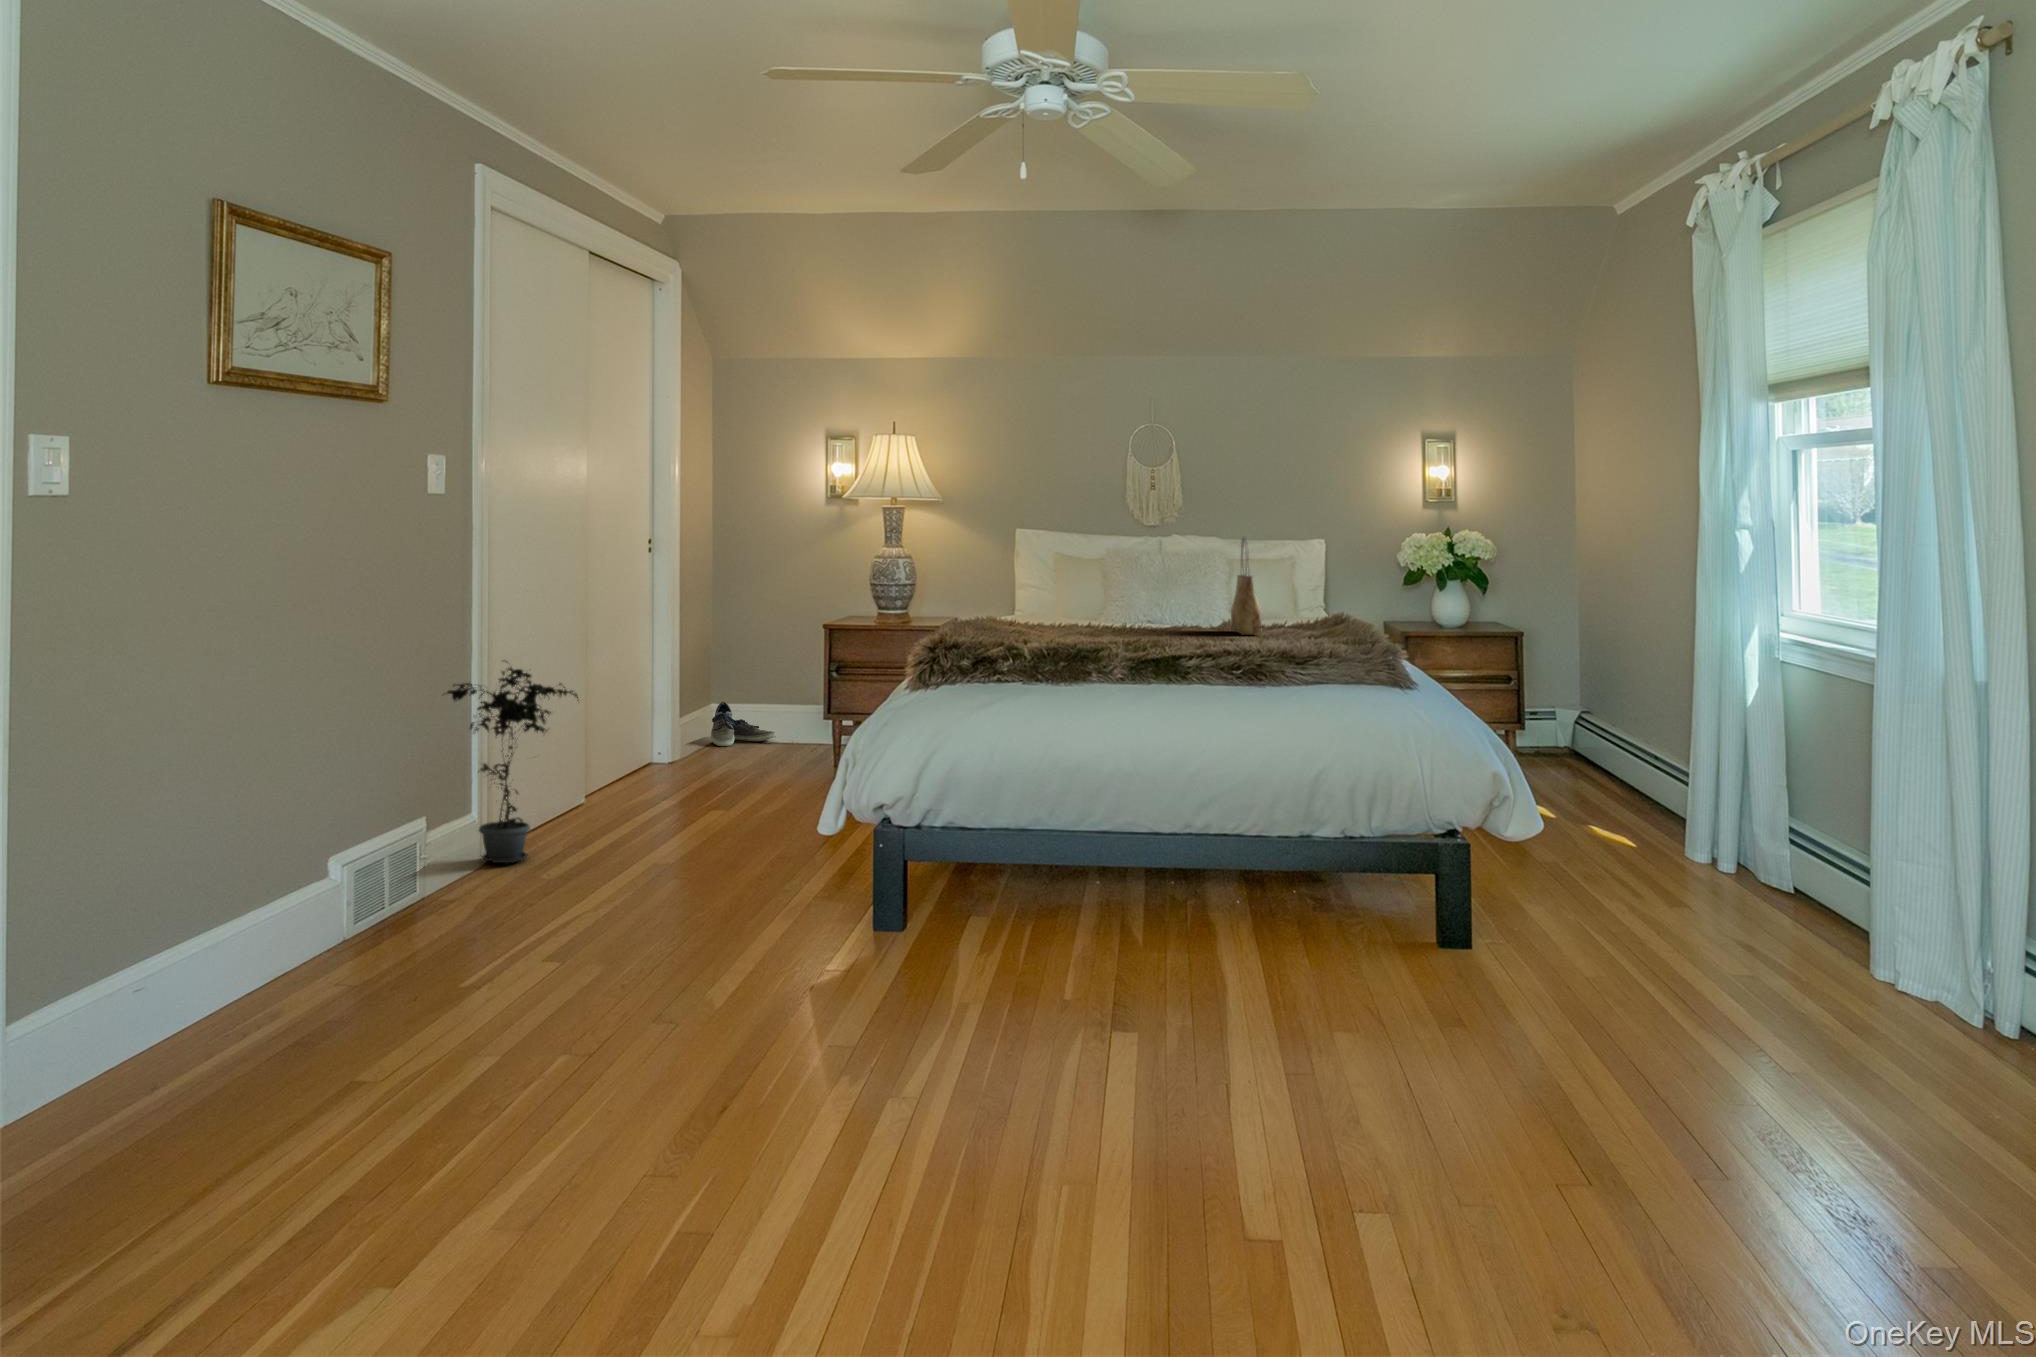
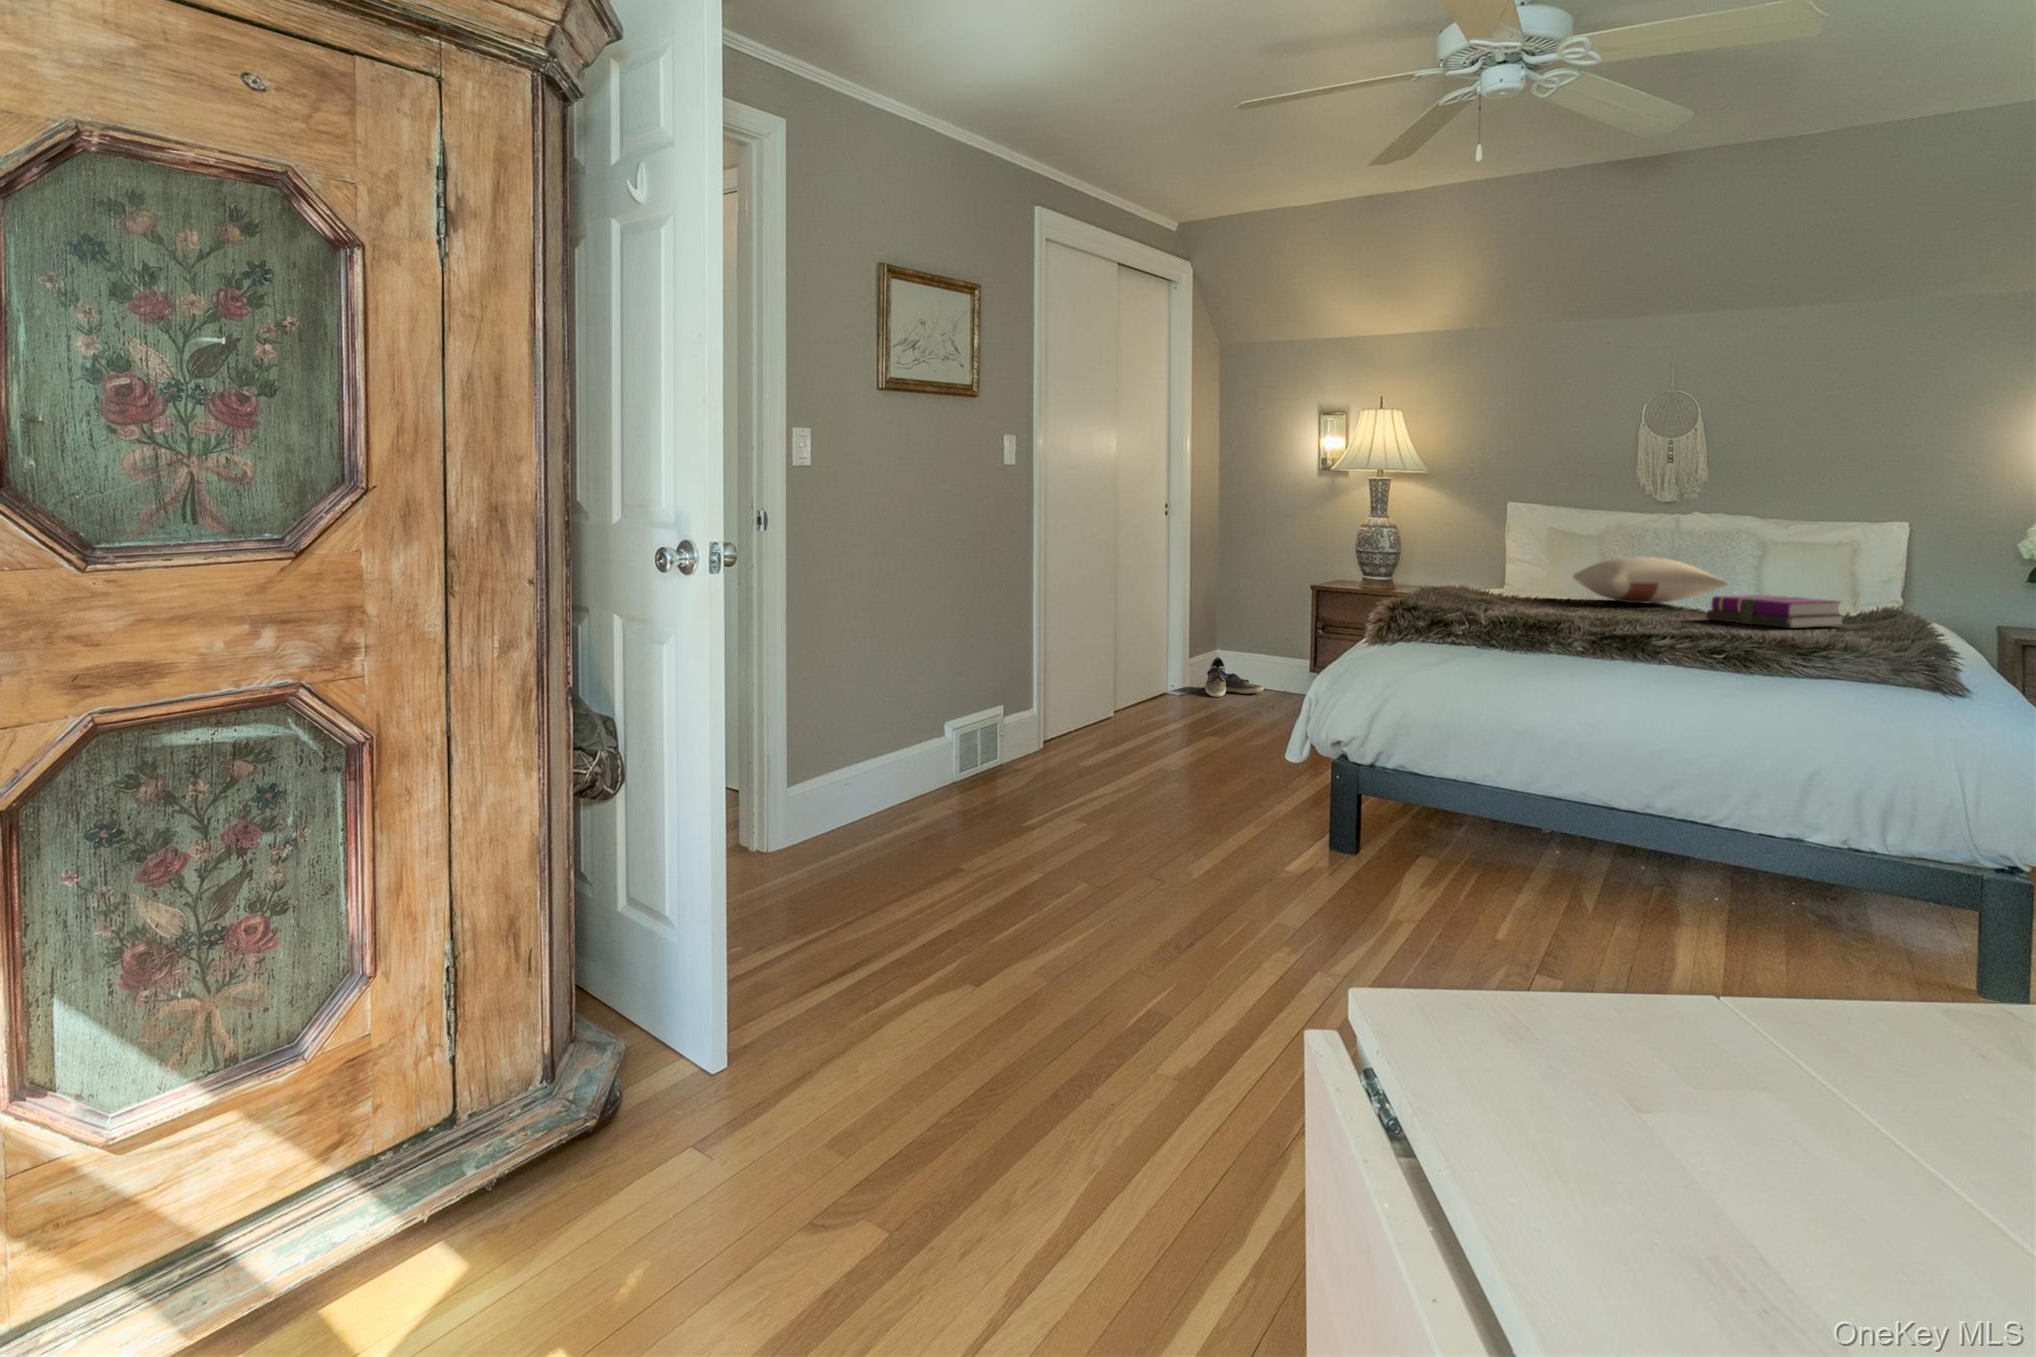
tote bag: present [1231,537,1262,635] -> none [1751,497,1787,605]
pillow: none [1087,590,1222,634] -> present [1573,557,1729,604]
notebook: none [1213,624,1322,653] -> present [1706,595,1843,628]
potted plant: present [446,667,578,864] -> none [979,620,1079,784]

